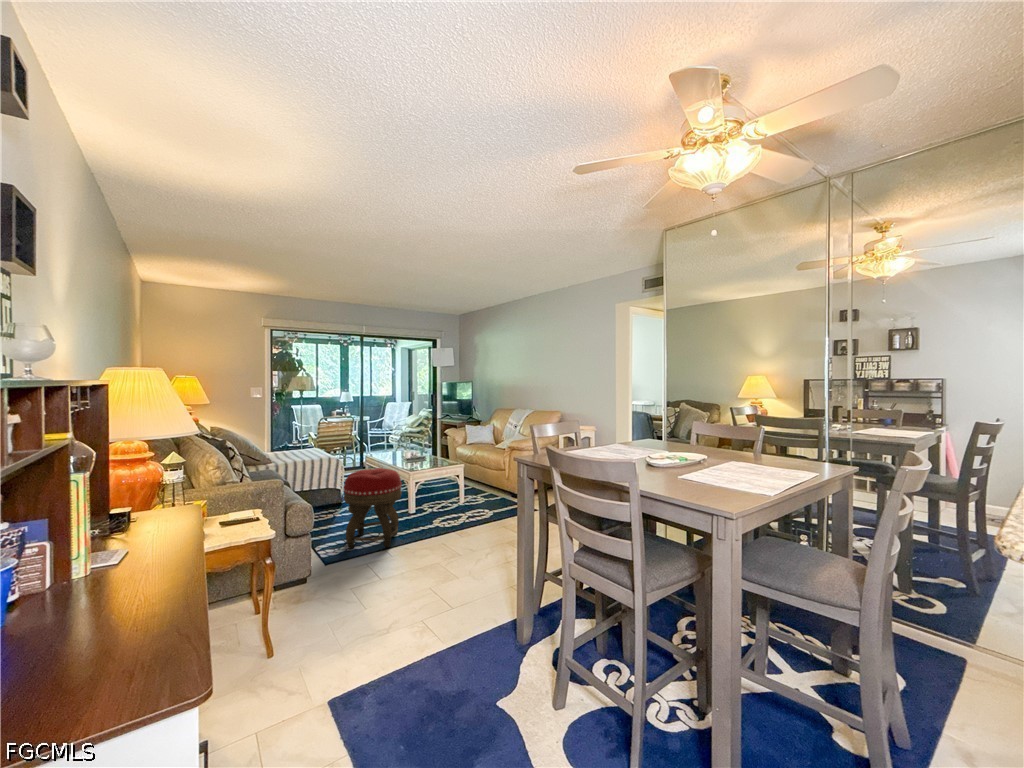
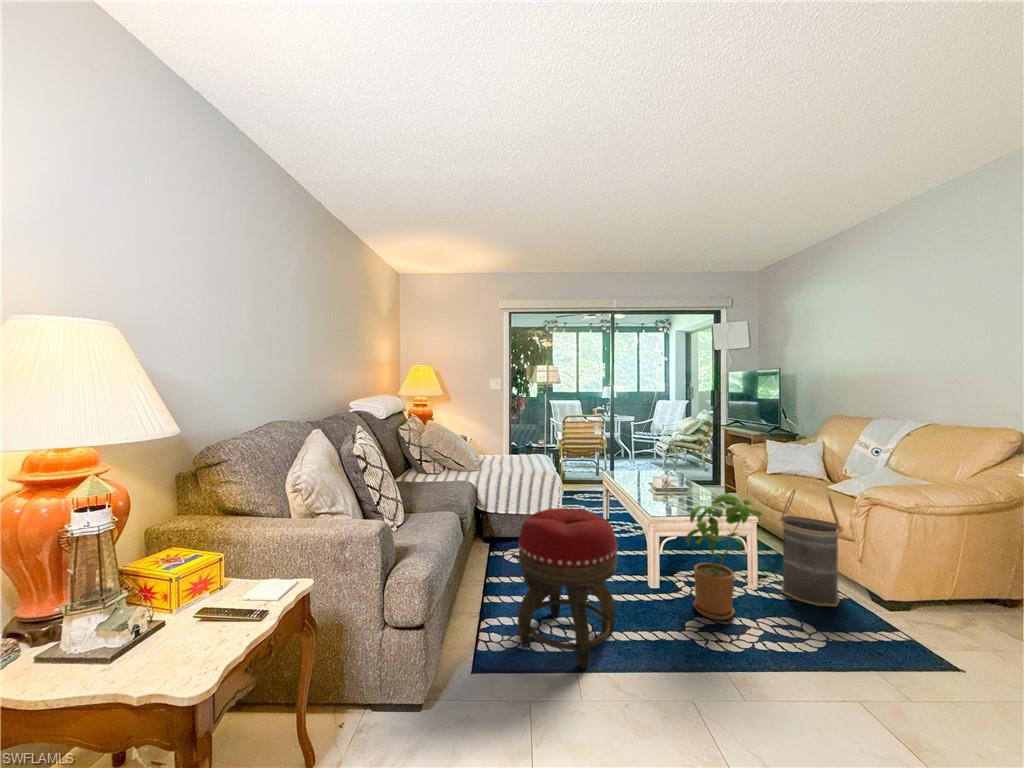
basket: none [474,447,500,503] -> present [781,489,843,607]
house plant: none [432,451,469,517] -> present [686,494,765,620]

